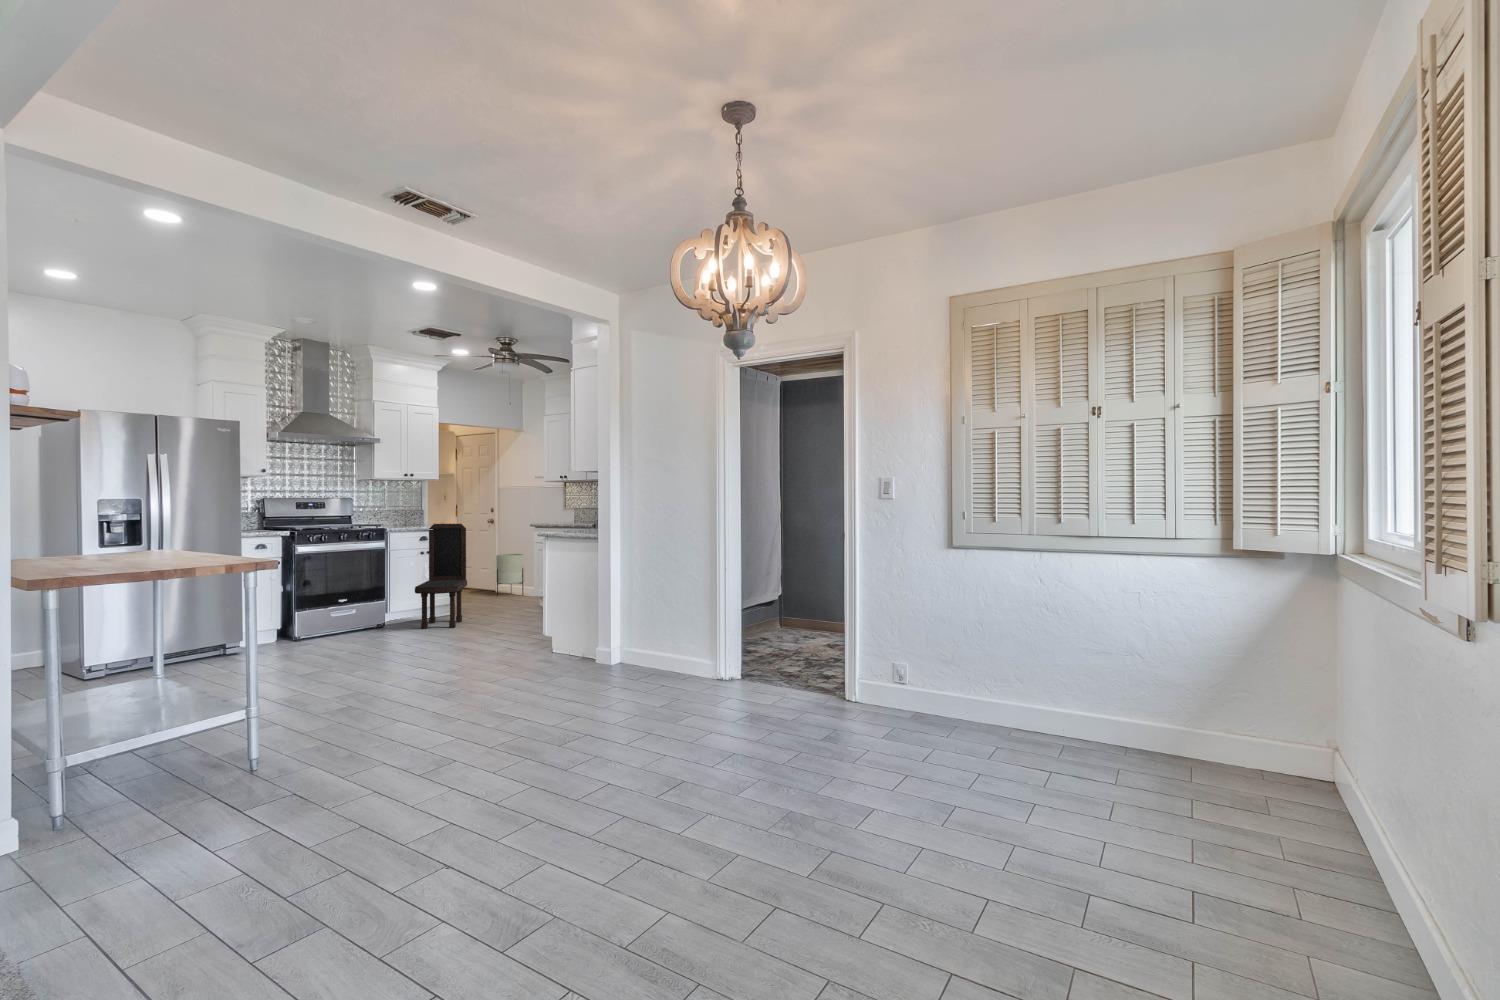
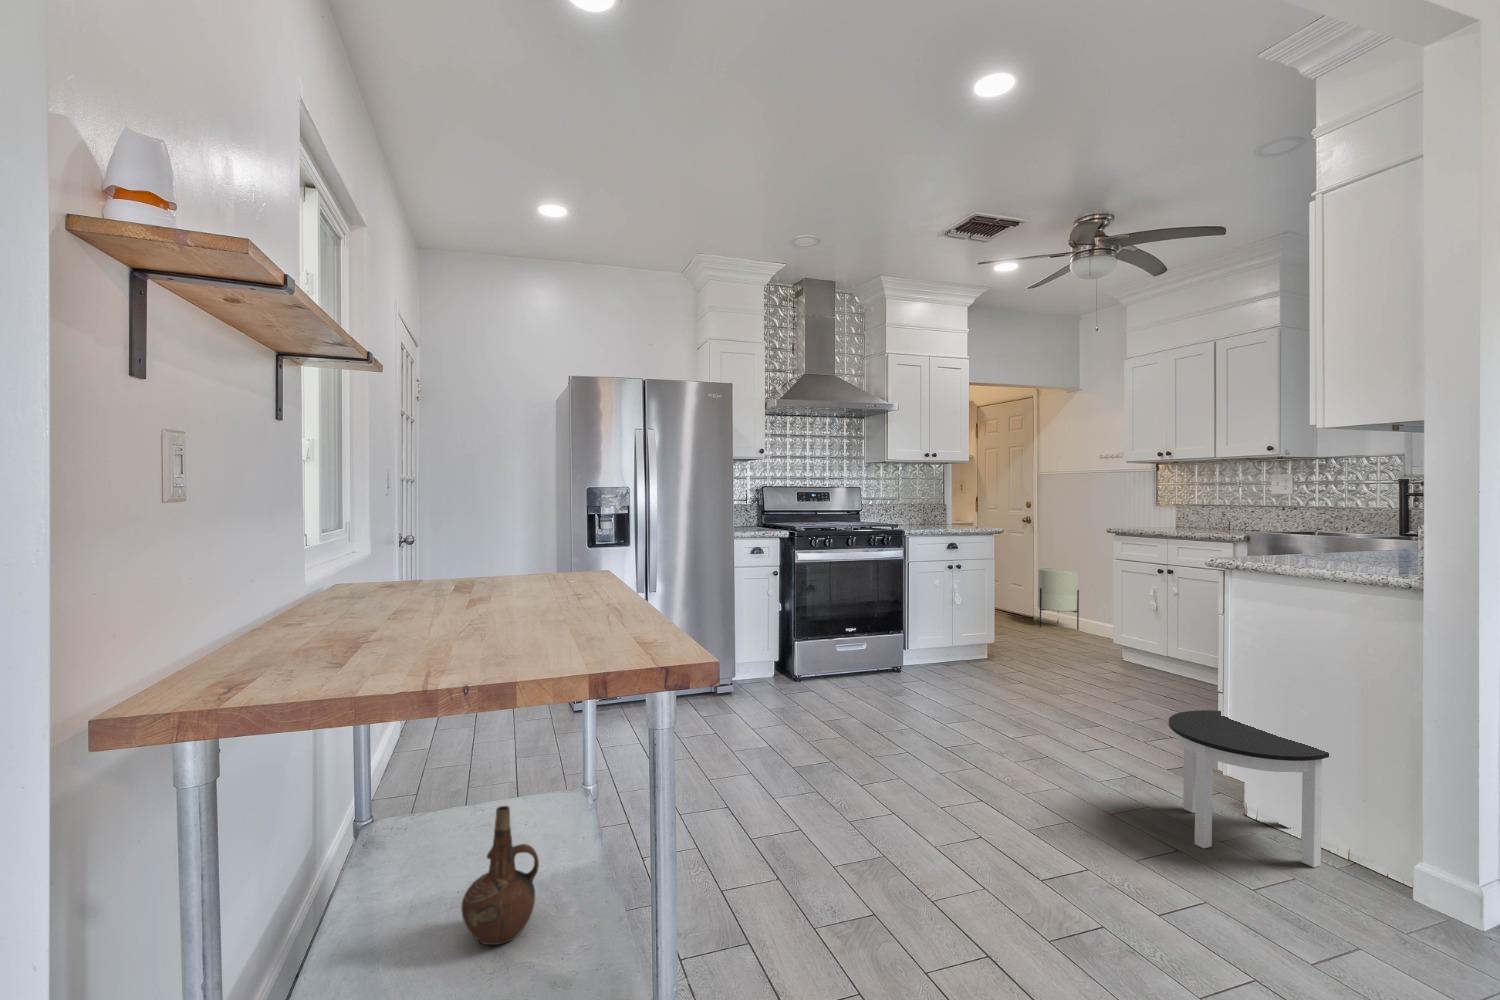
dining chair: present [415,524,467,629] -> none [944,525,1015,687]
round table: none [519,607,586,668] -> present [1169,710,1329,867]
ceramic pitcher: none [113,654,159,719] -> present [461,806,539,945]

